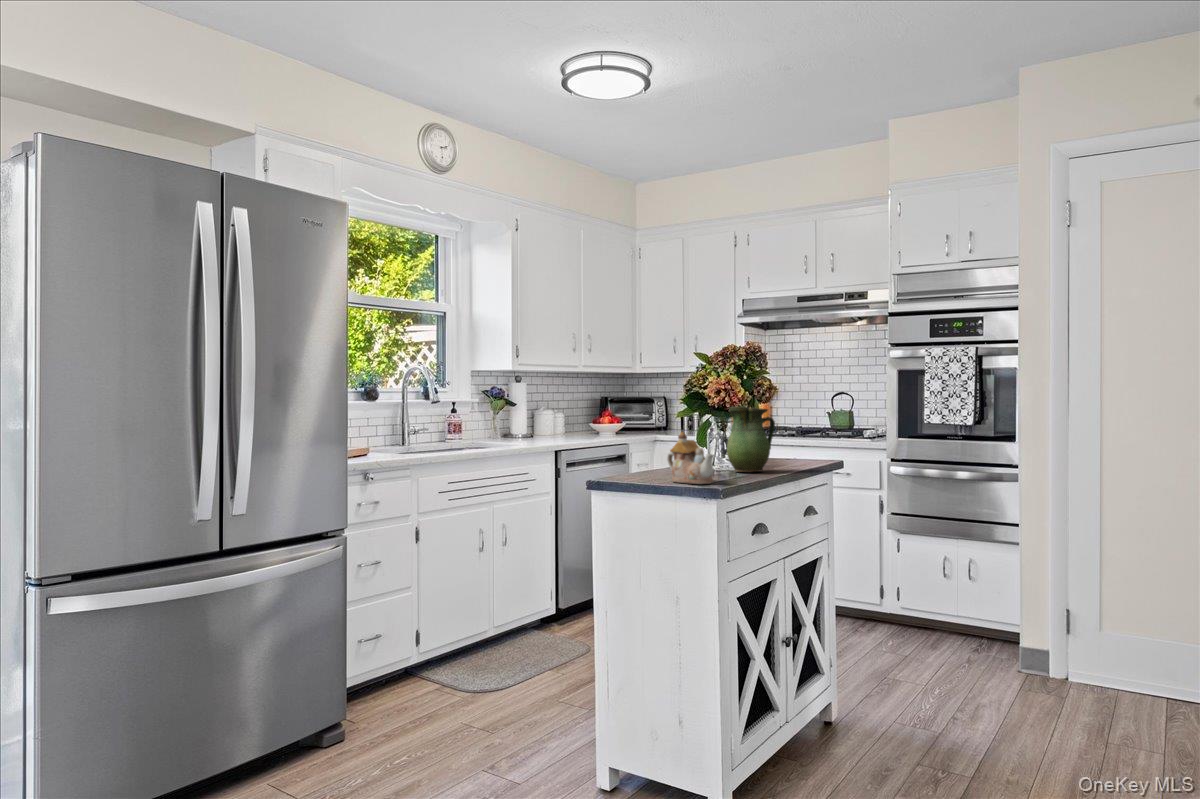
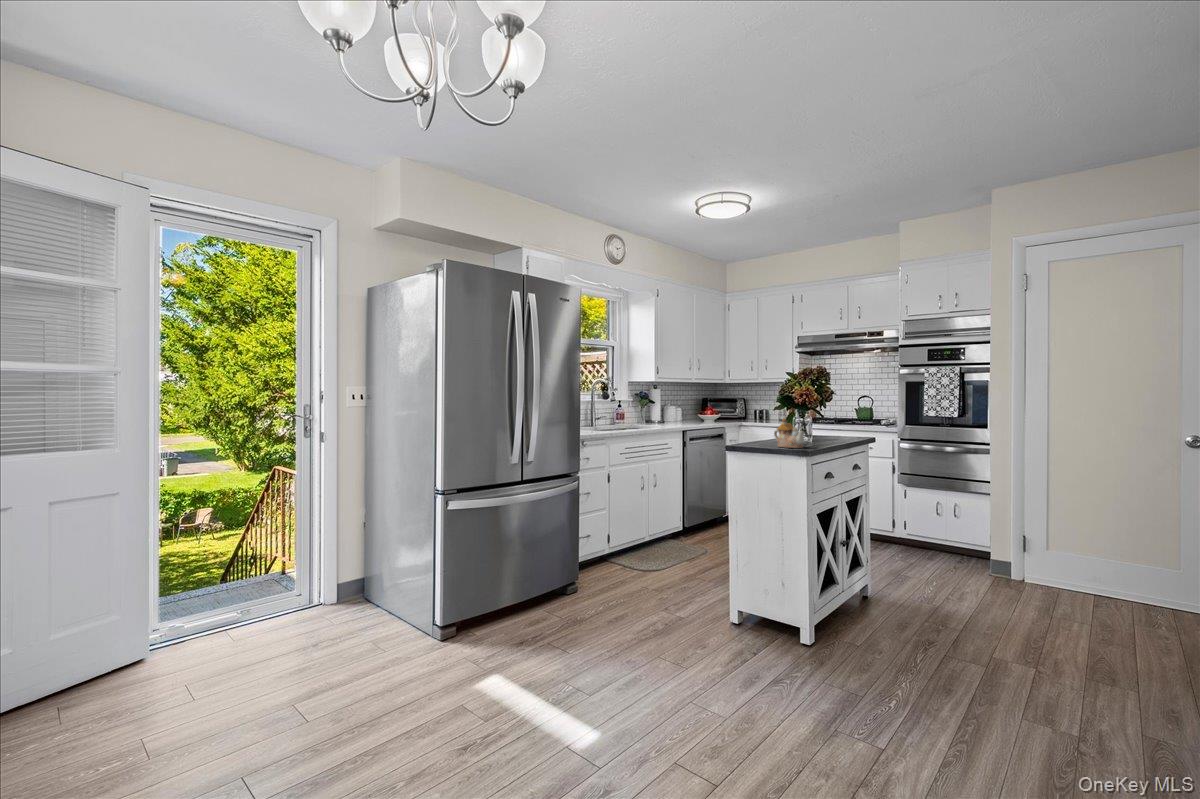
pitcher: present [727,406,775,472] -> none [806,404,836,443]

